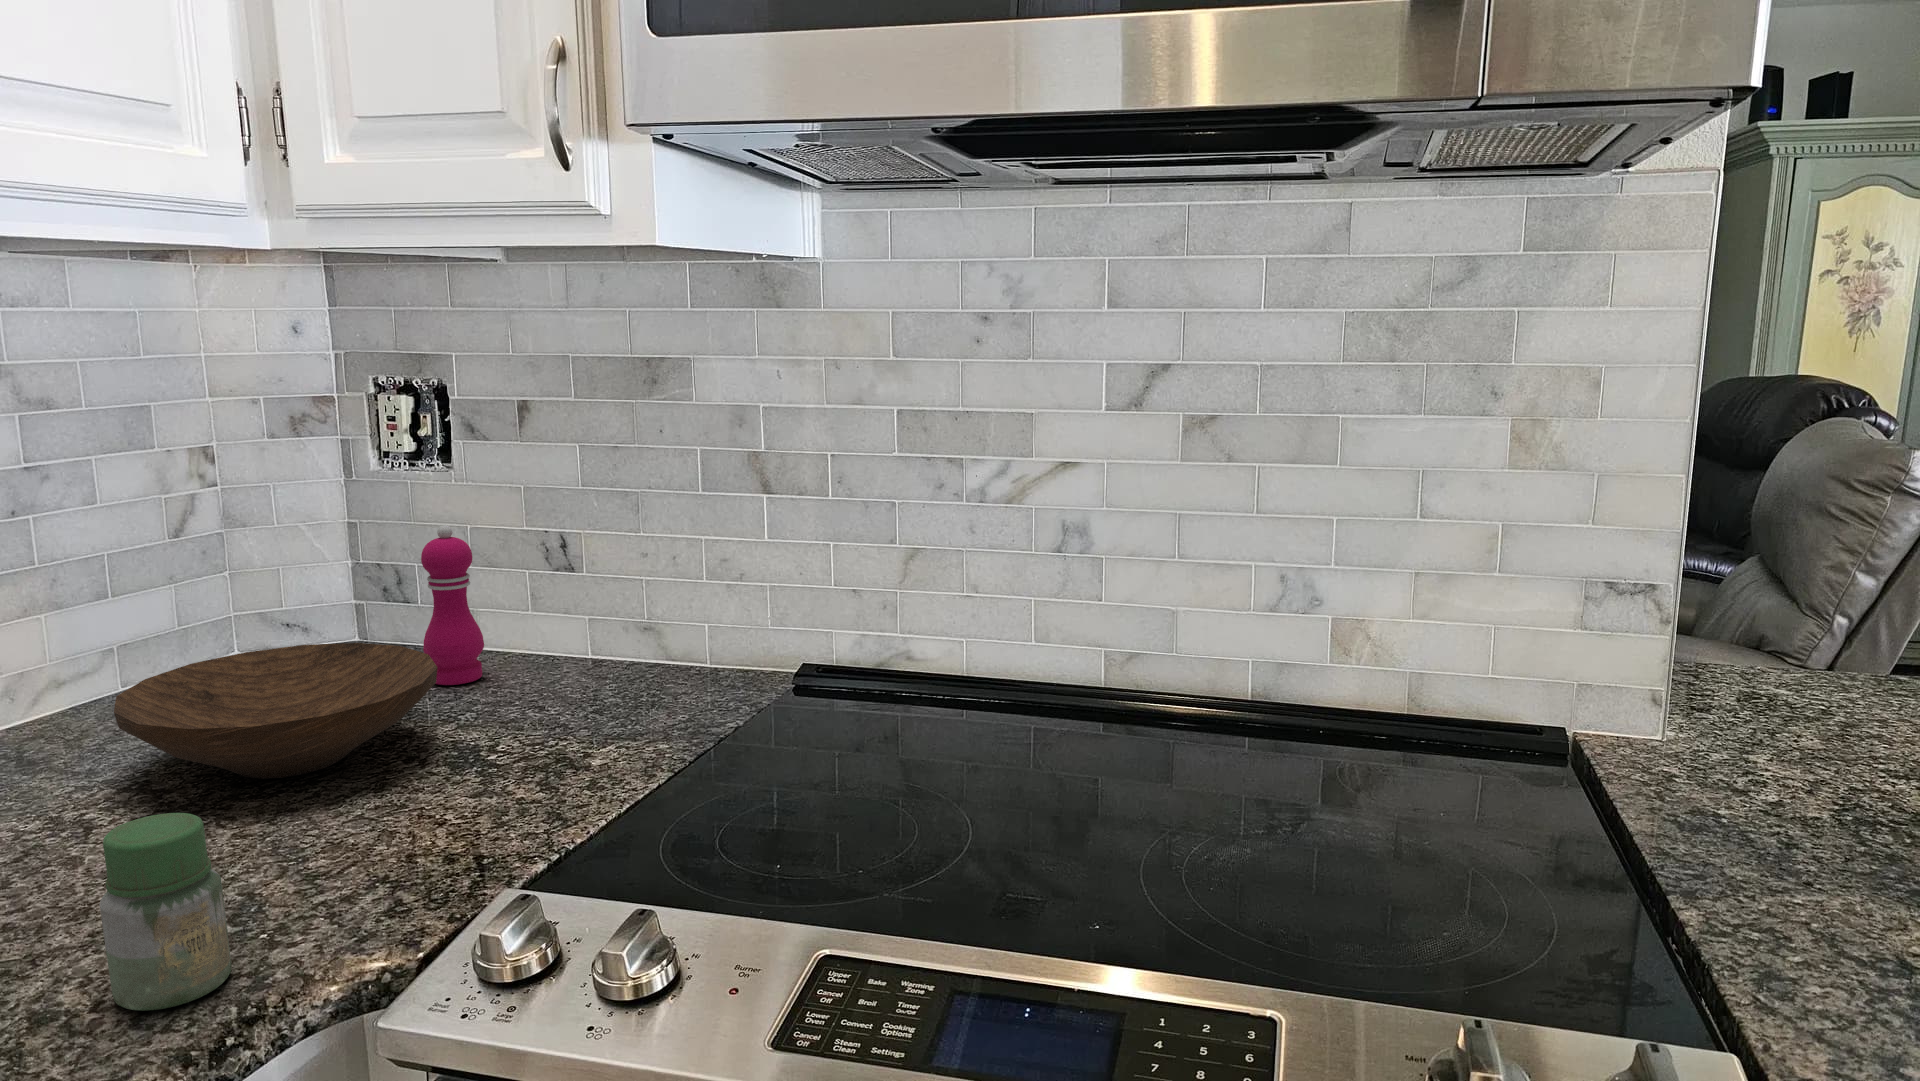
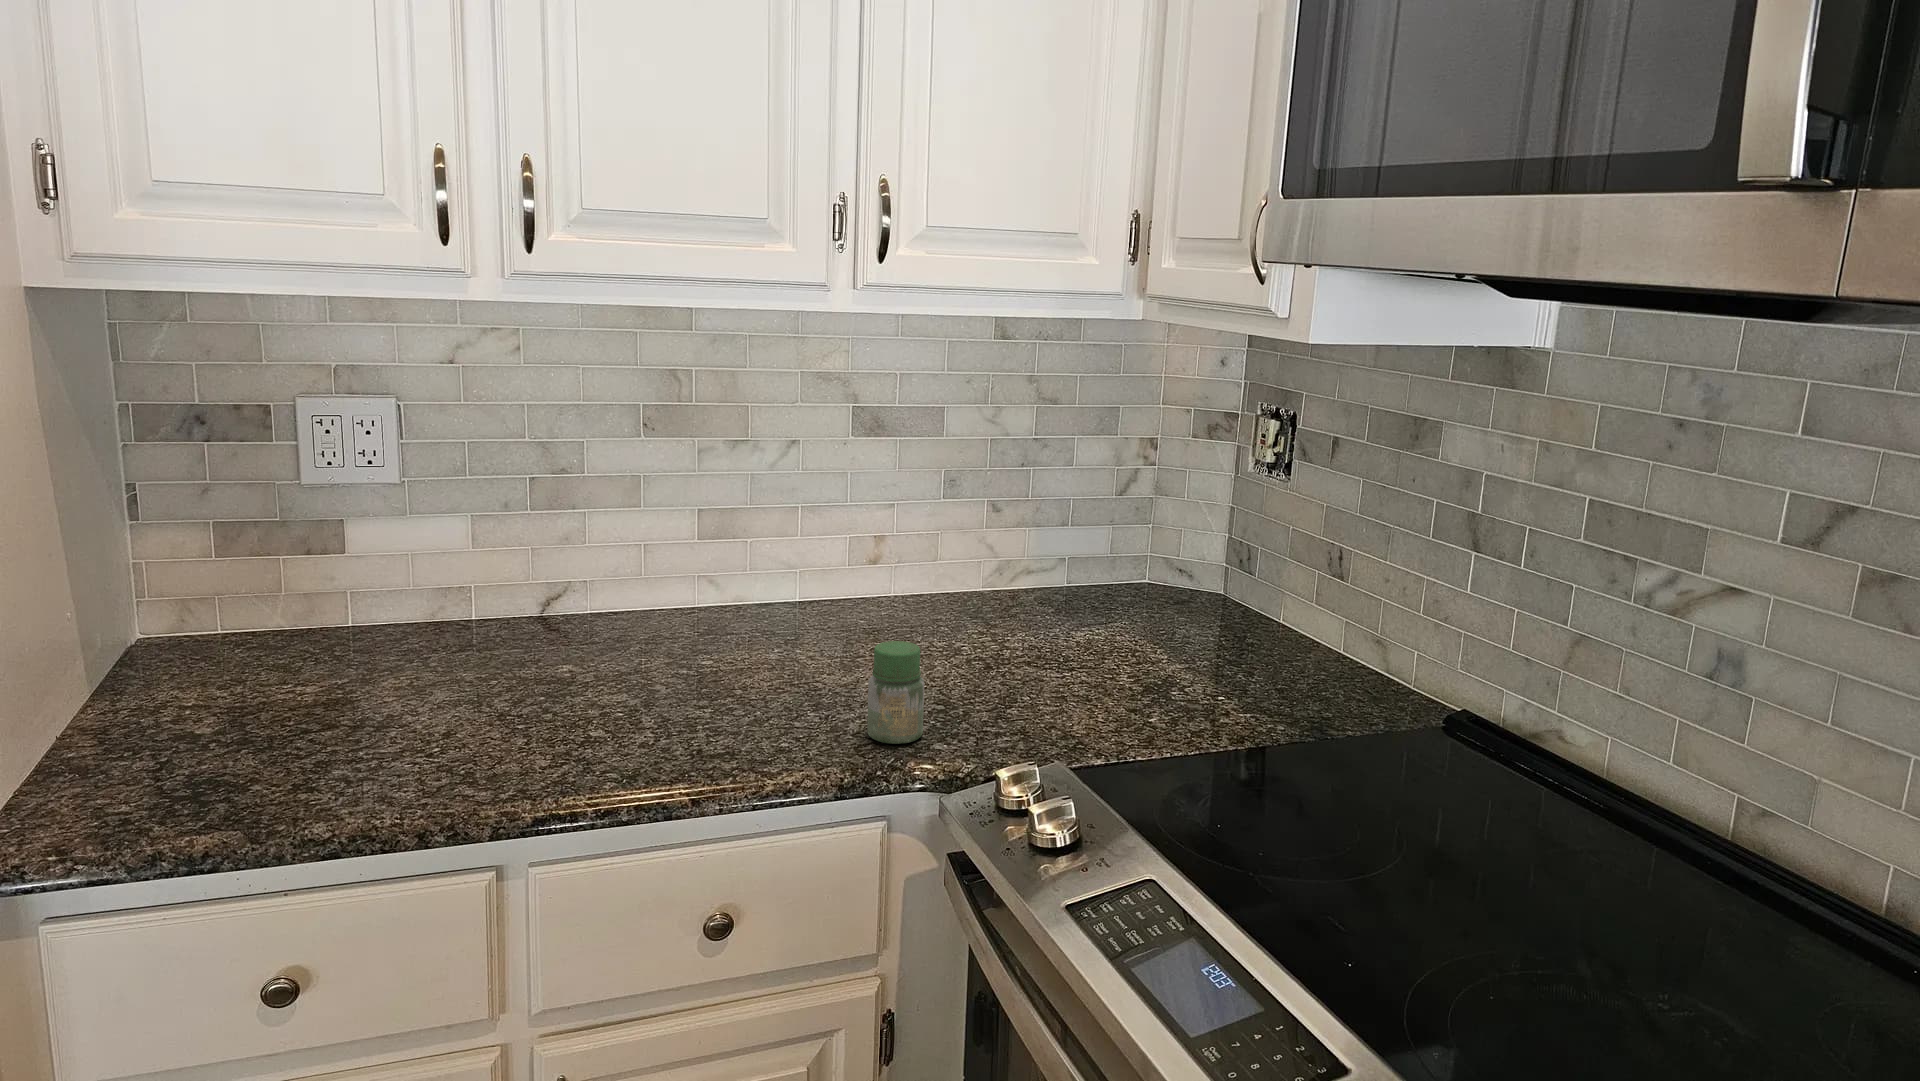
pepper mill: present [421,525,484,685] -> none [1221,522,1268,643]
wooden bowl: present [114,643,437,779] -> none [995,576,1183,663]

